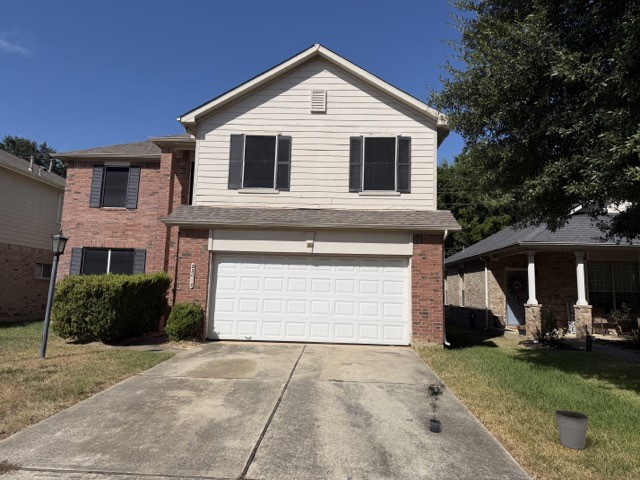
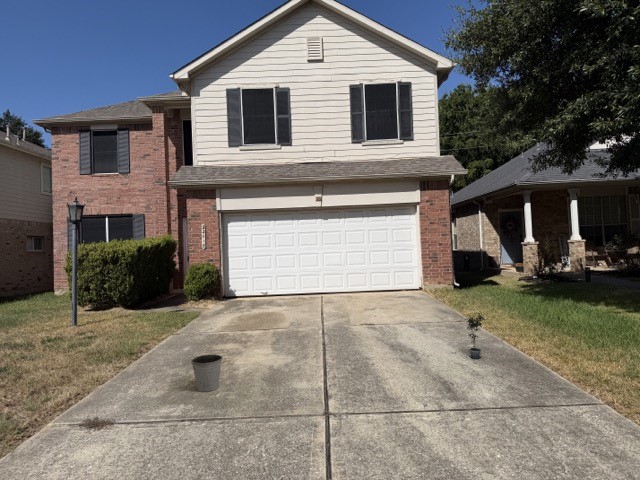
bucket: present [555,410,589,449] -> present [191,354,223,392]

